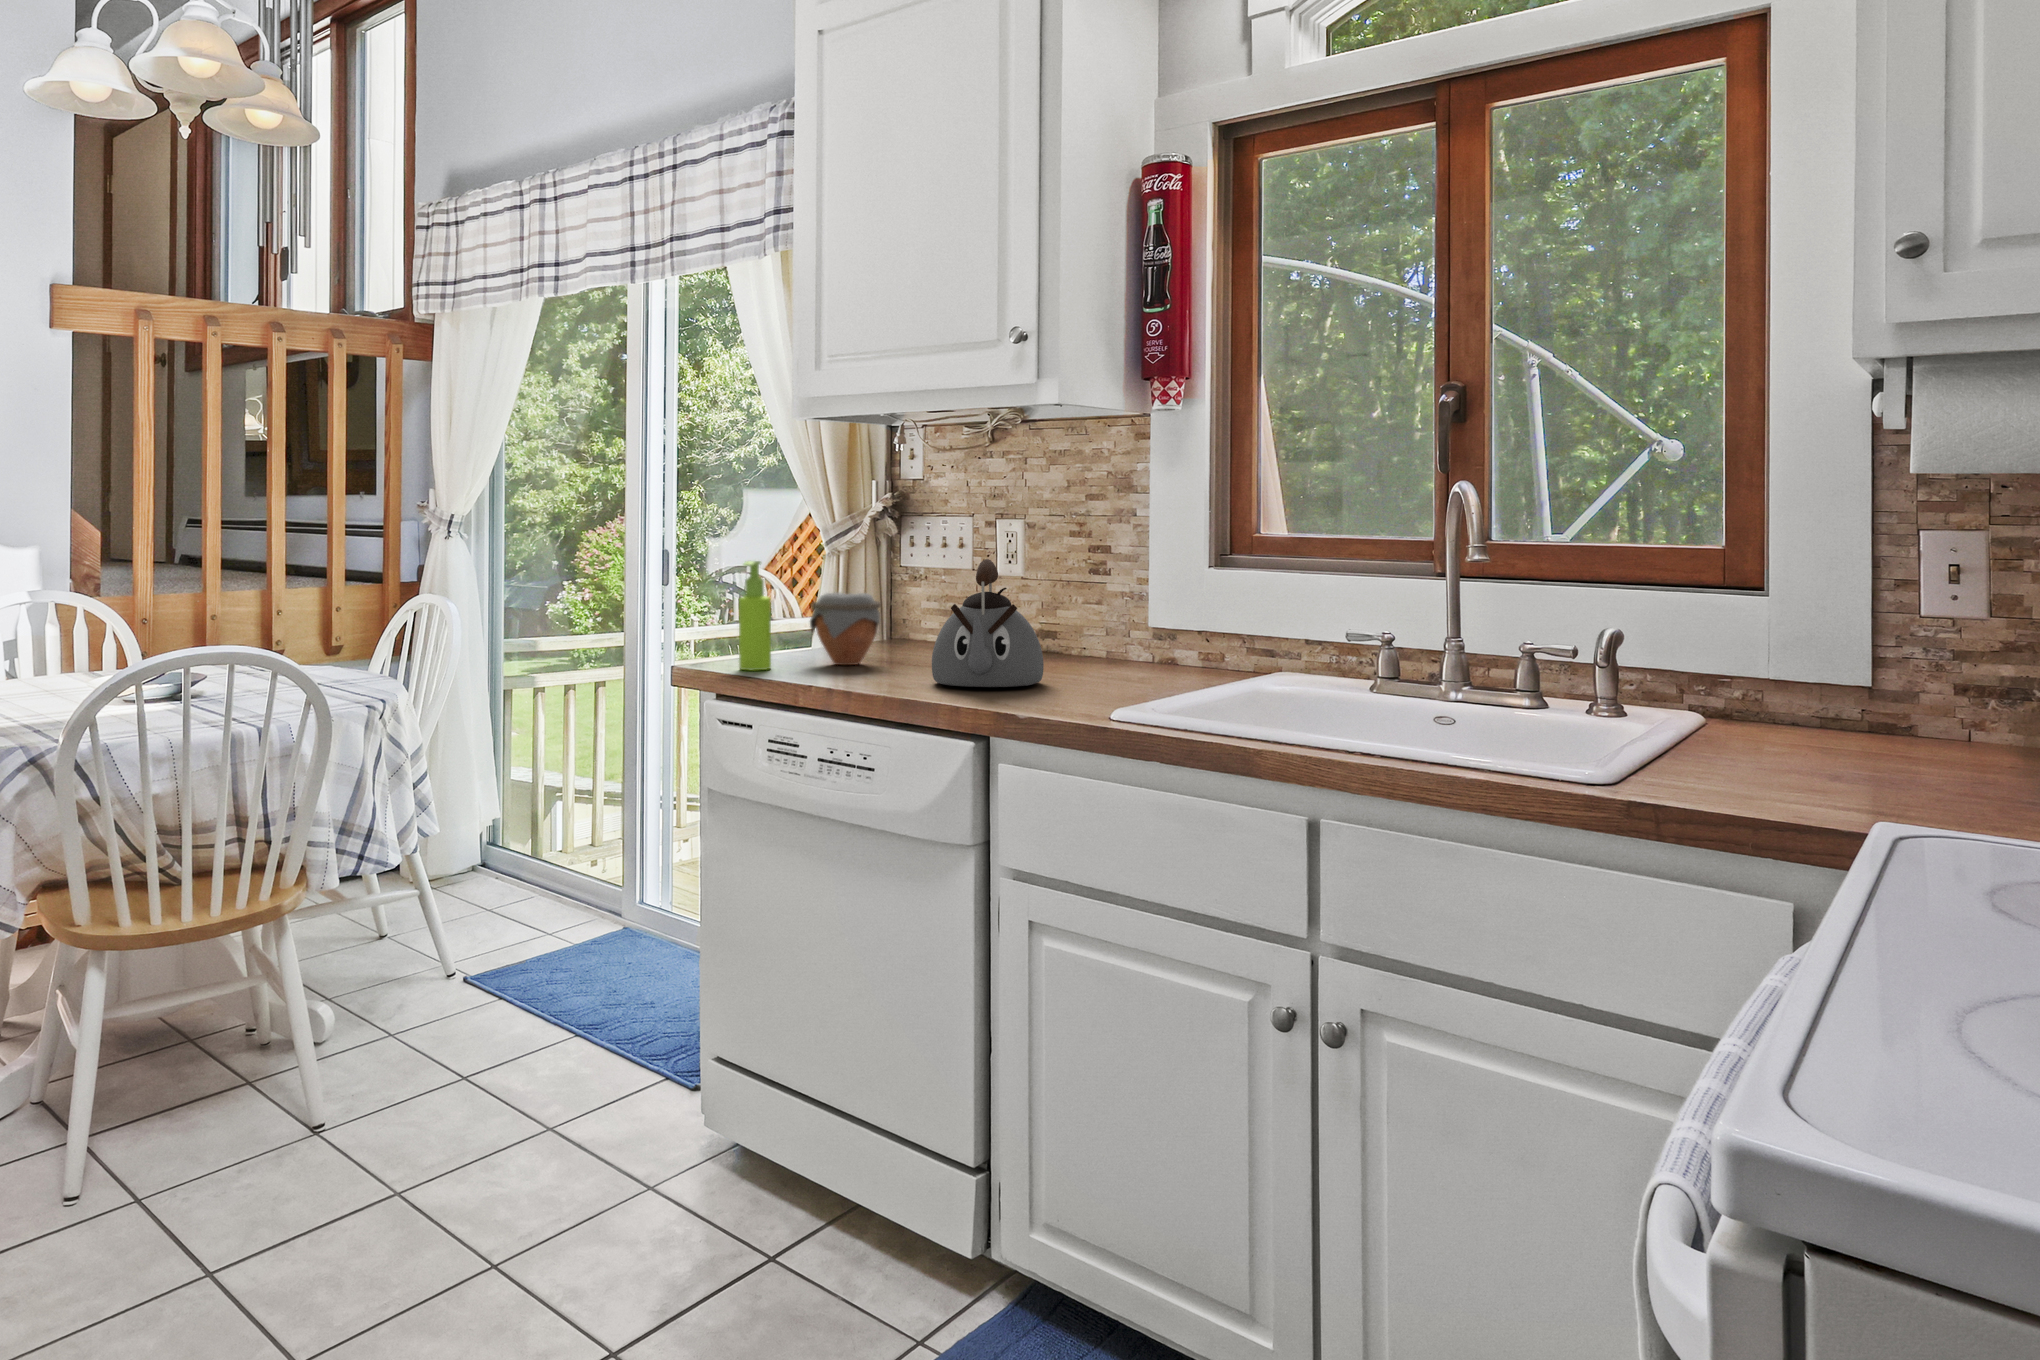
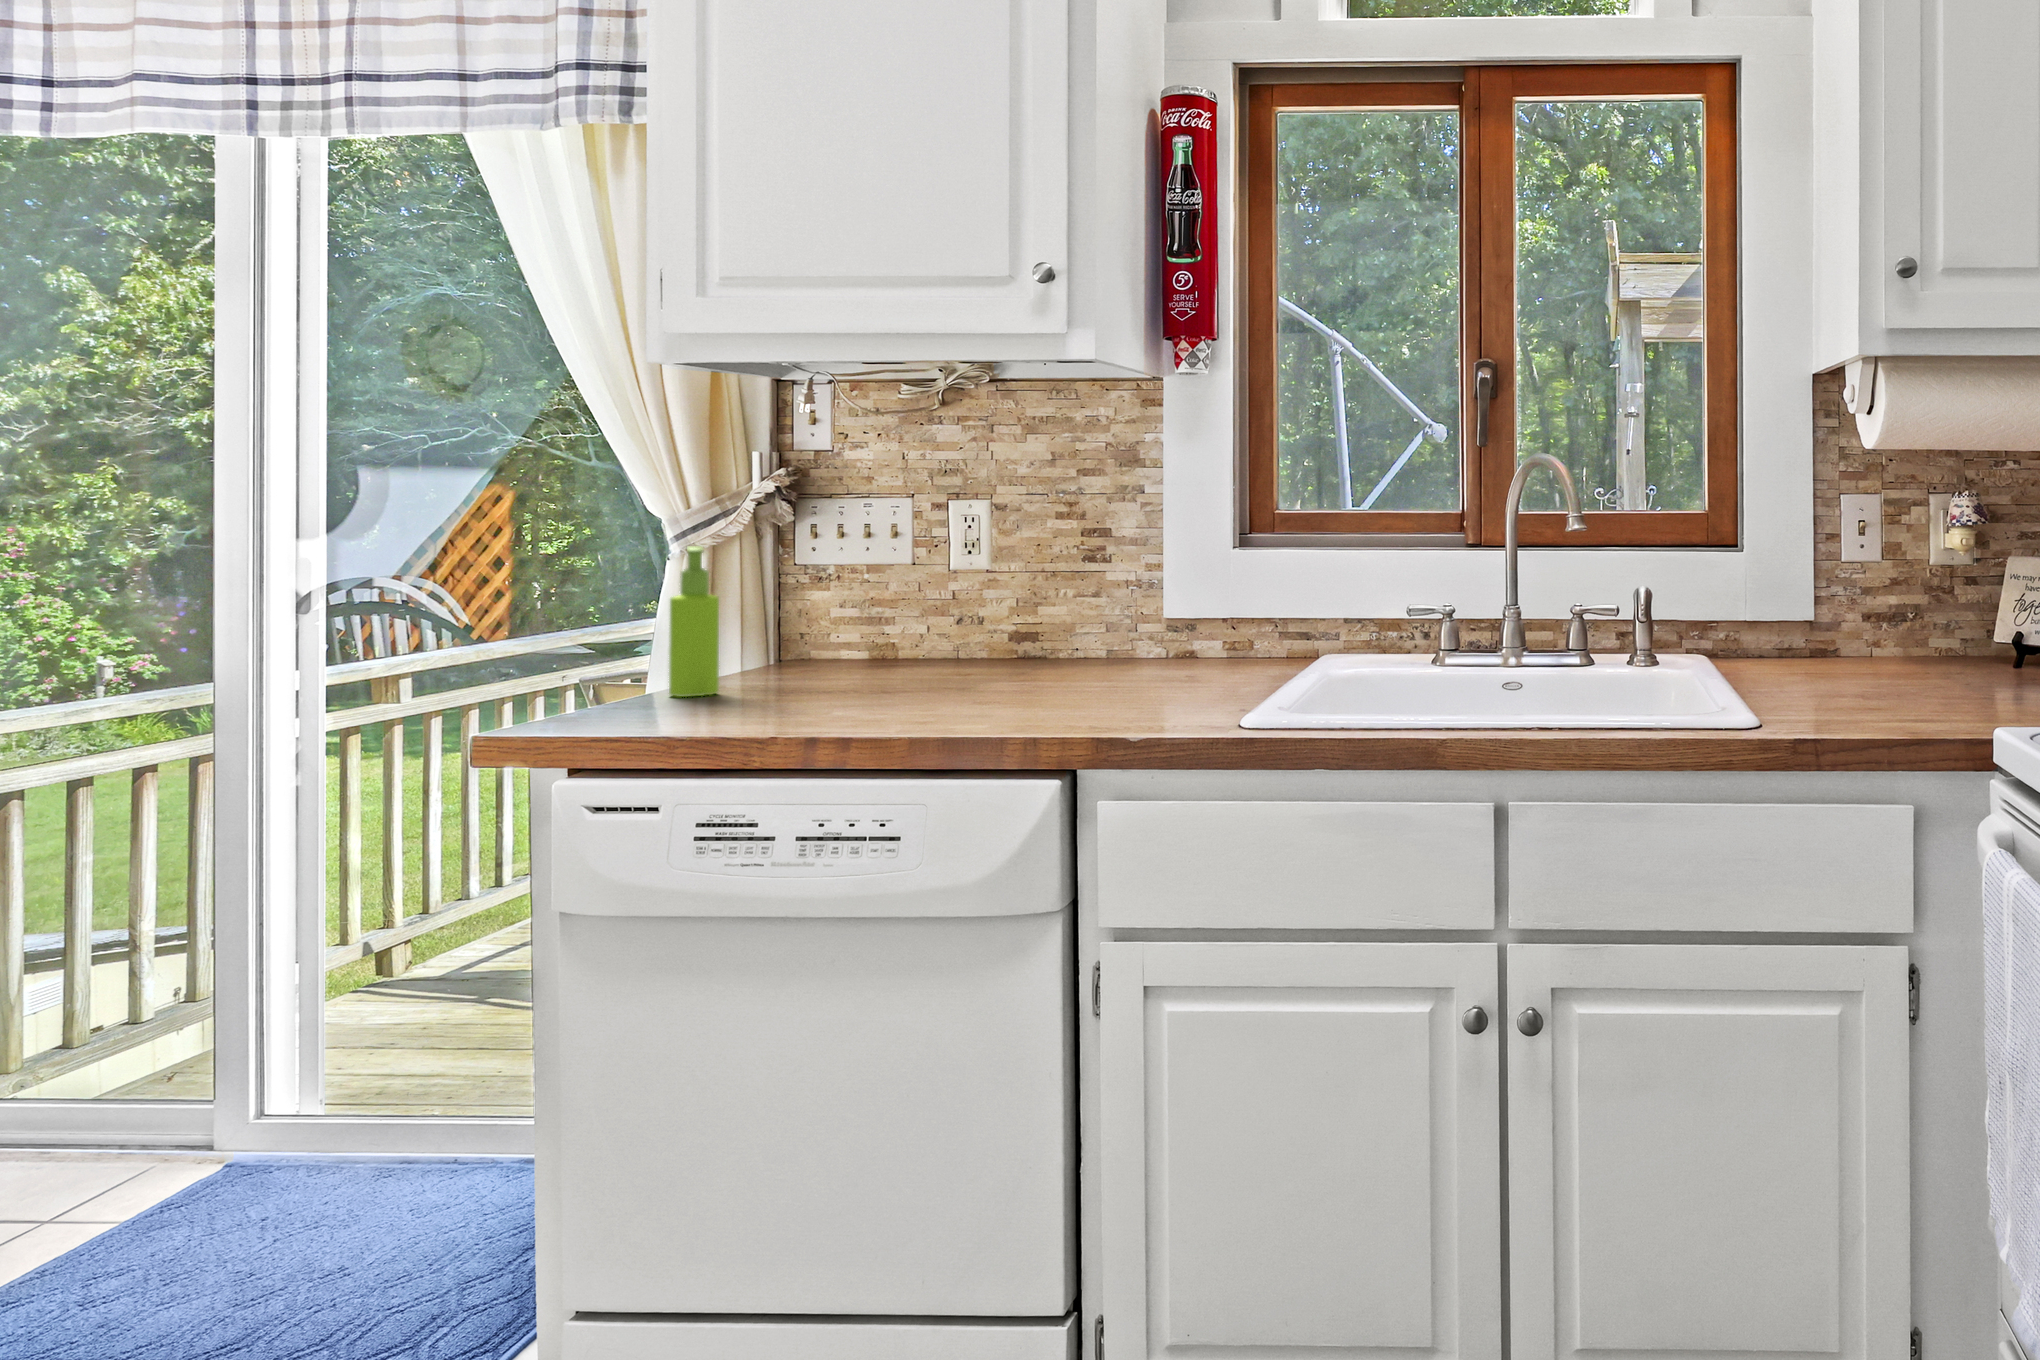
kettle: present [932,559,1044,687] -> none [985,536,1123,687]
jar: present [810,593,881,665] -> none [754,588,860,682]

